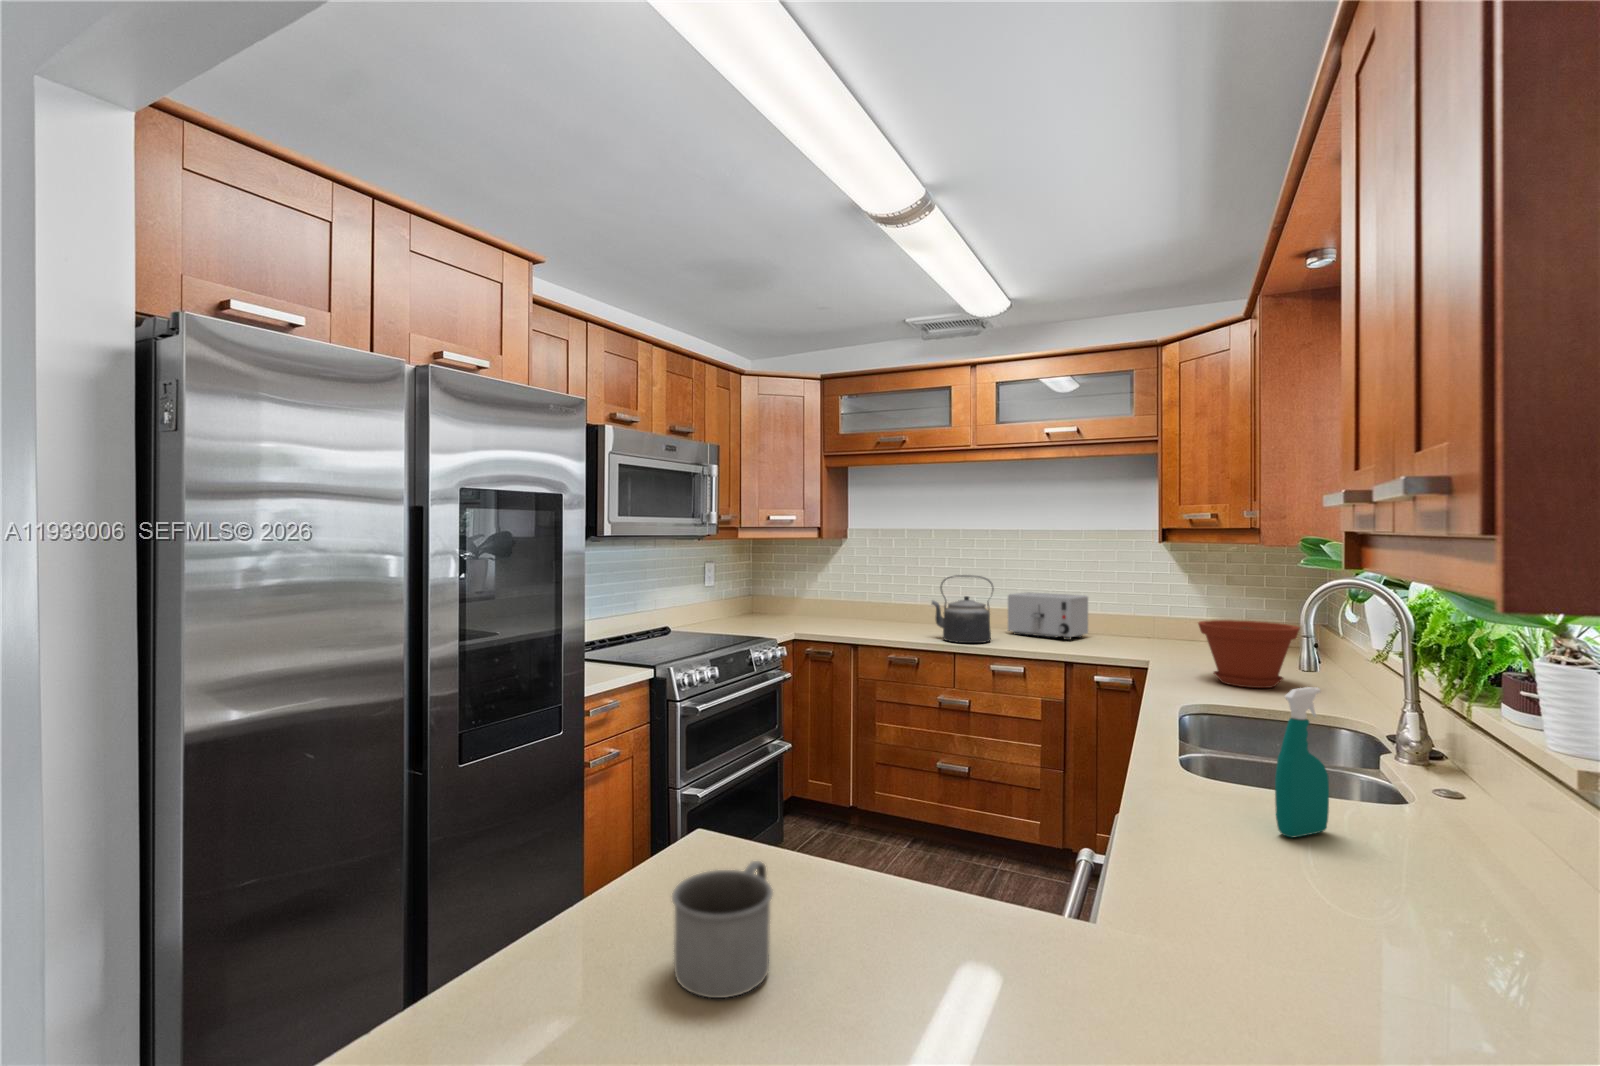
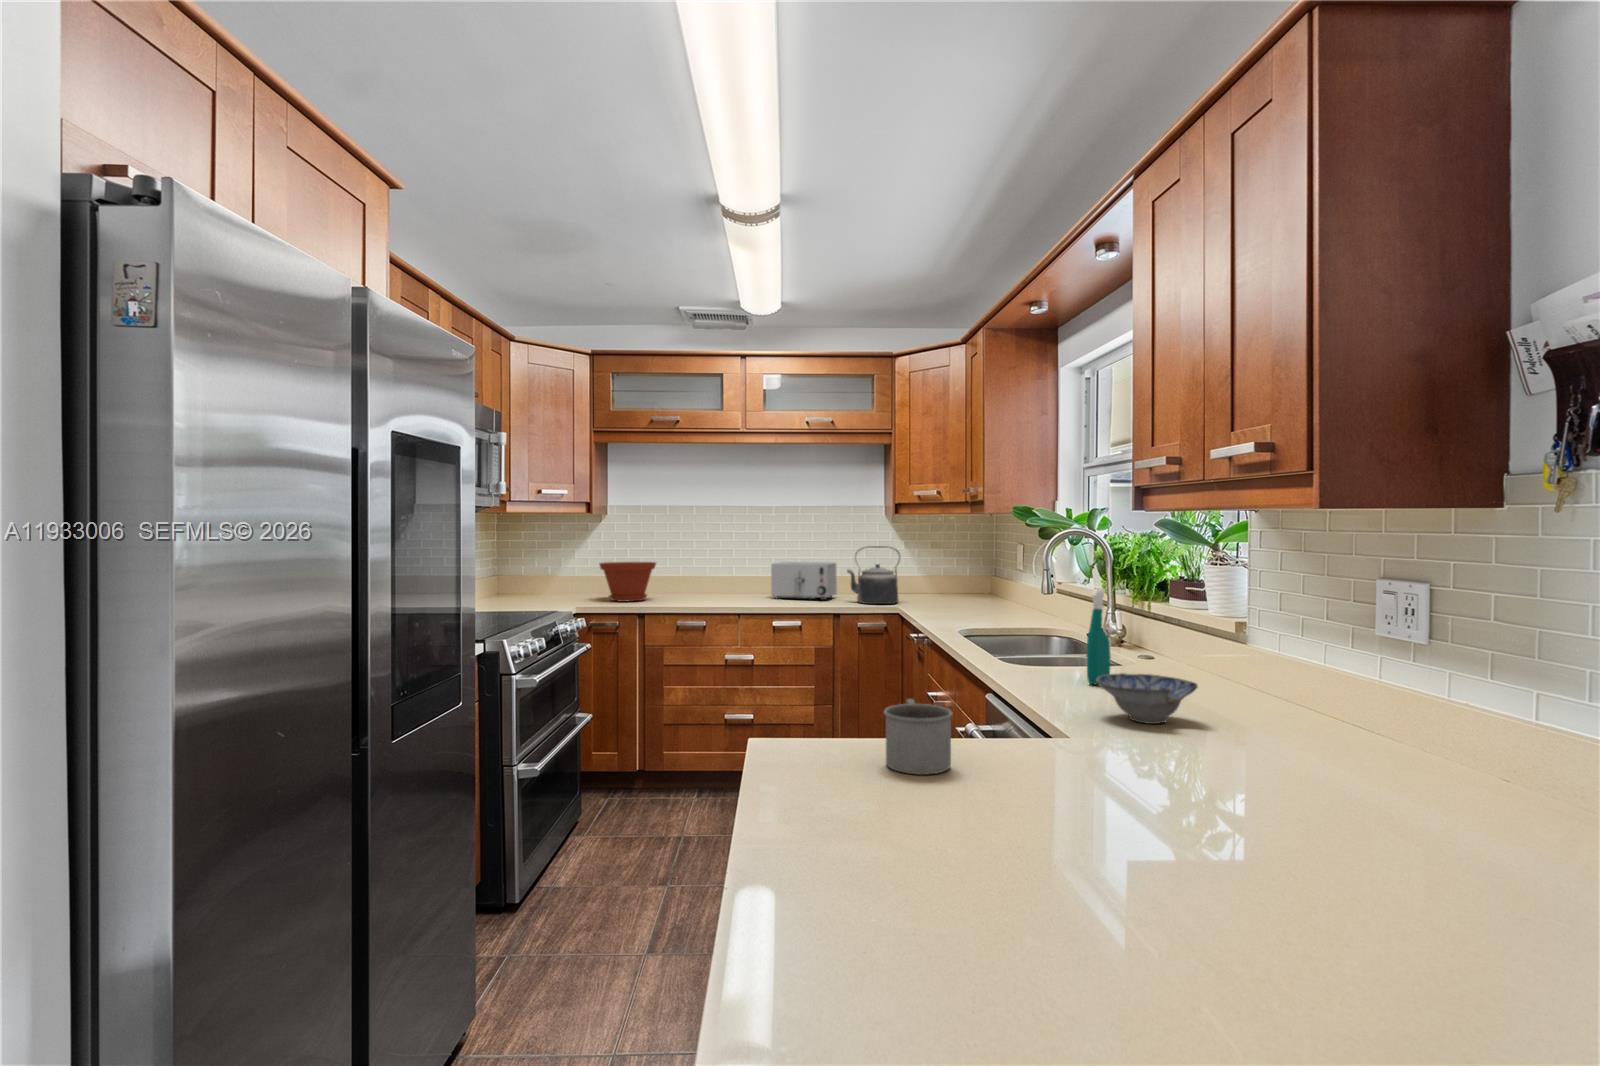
kettle: present [932,575,993,643] -> present [847,546,900,604]
plant pot: present [1198,620,1300,688] -> present [599,562,656,602]
ceramic bowl: none [1172,849,1362,965] -> present [1096,673,1198,724]

